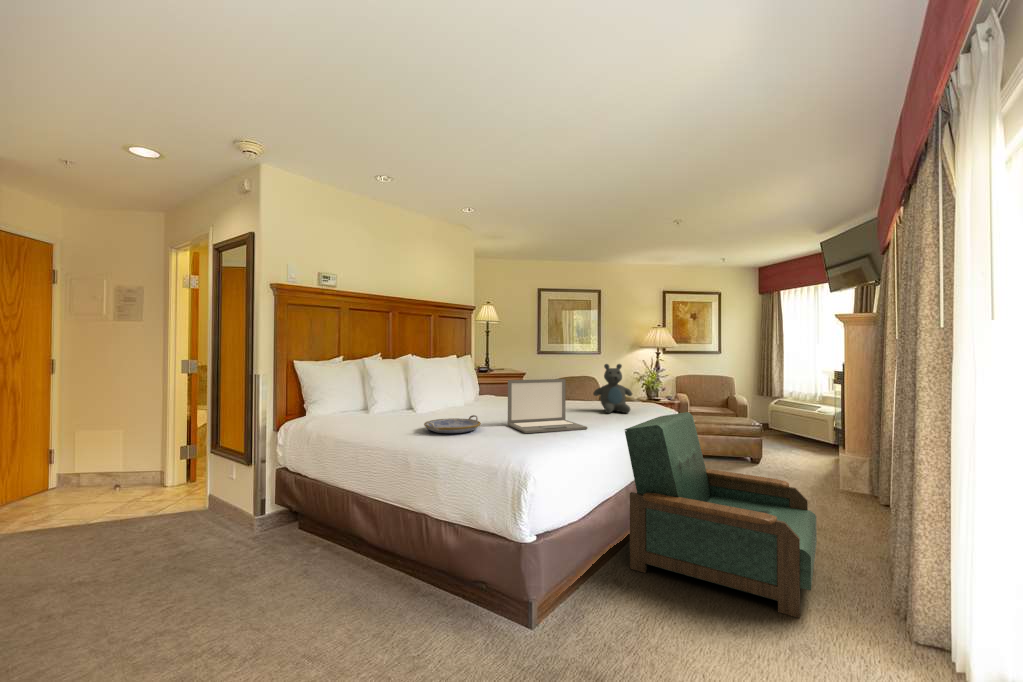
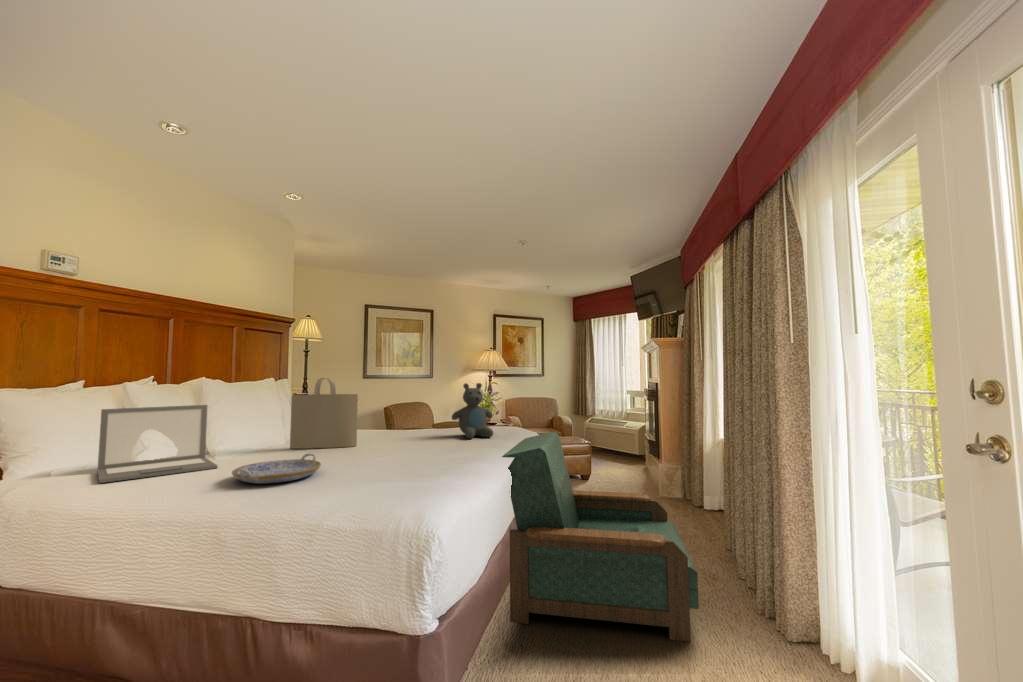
tote bag: none [466,357,514,413] -> present [290,378,358,449]
laptop: present [508,379,587,433] -> present [97,405,218,483]

